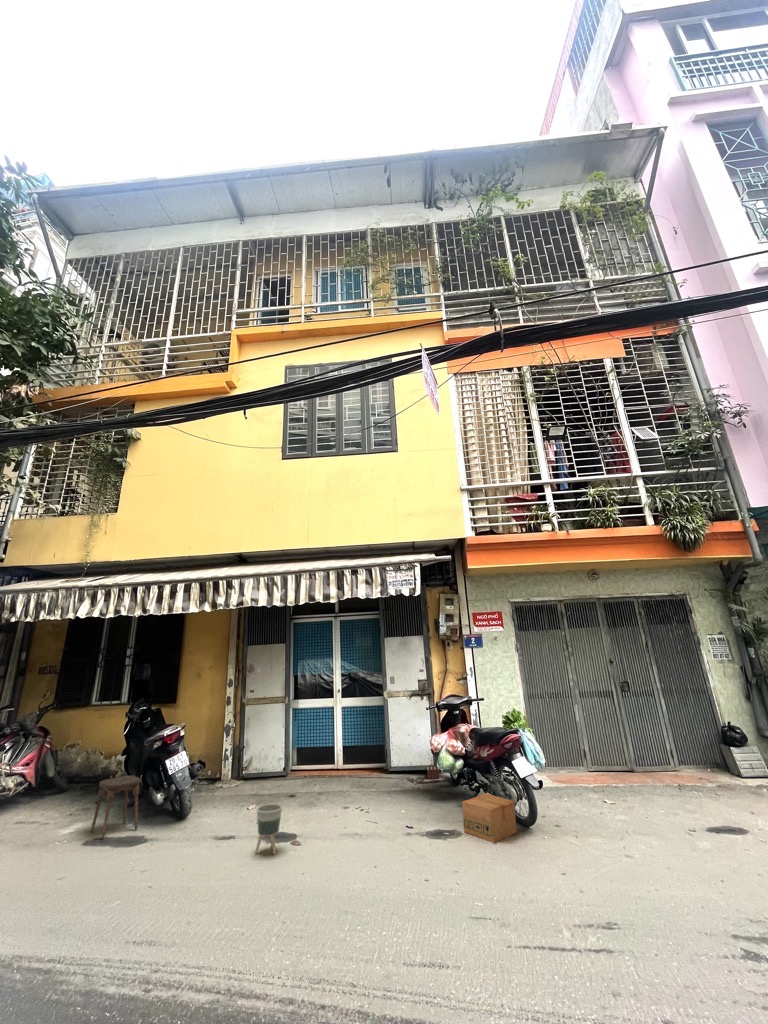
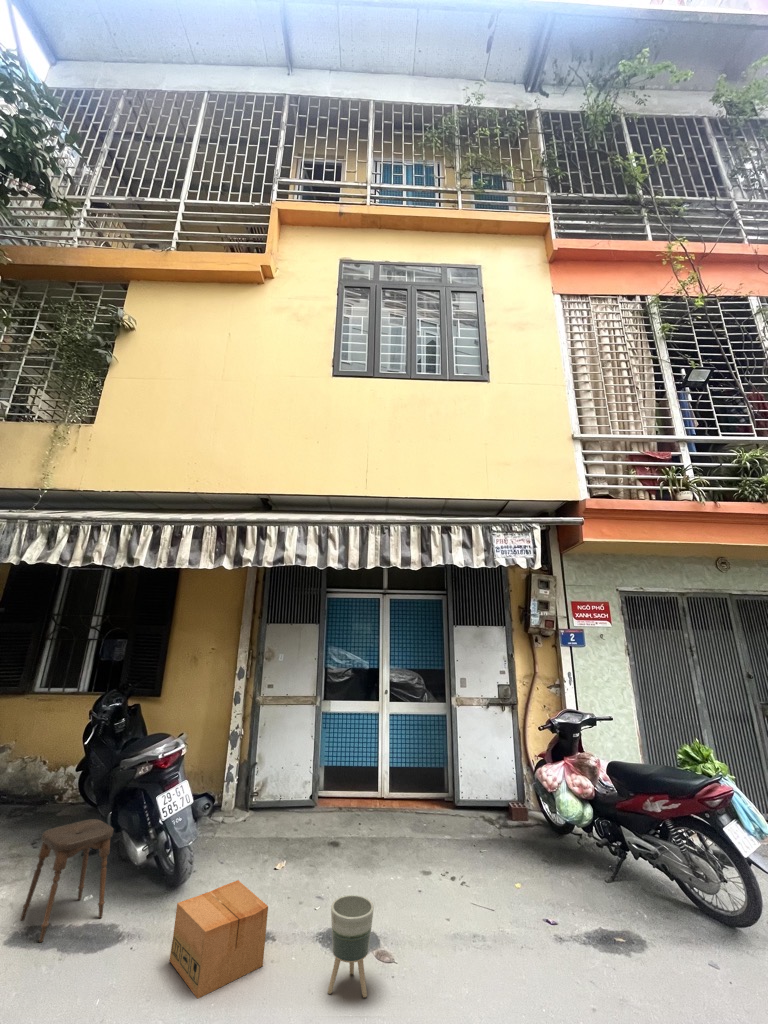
cardboard box: present [462,793,517,843] -> present [169,880,268,999]

